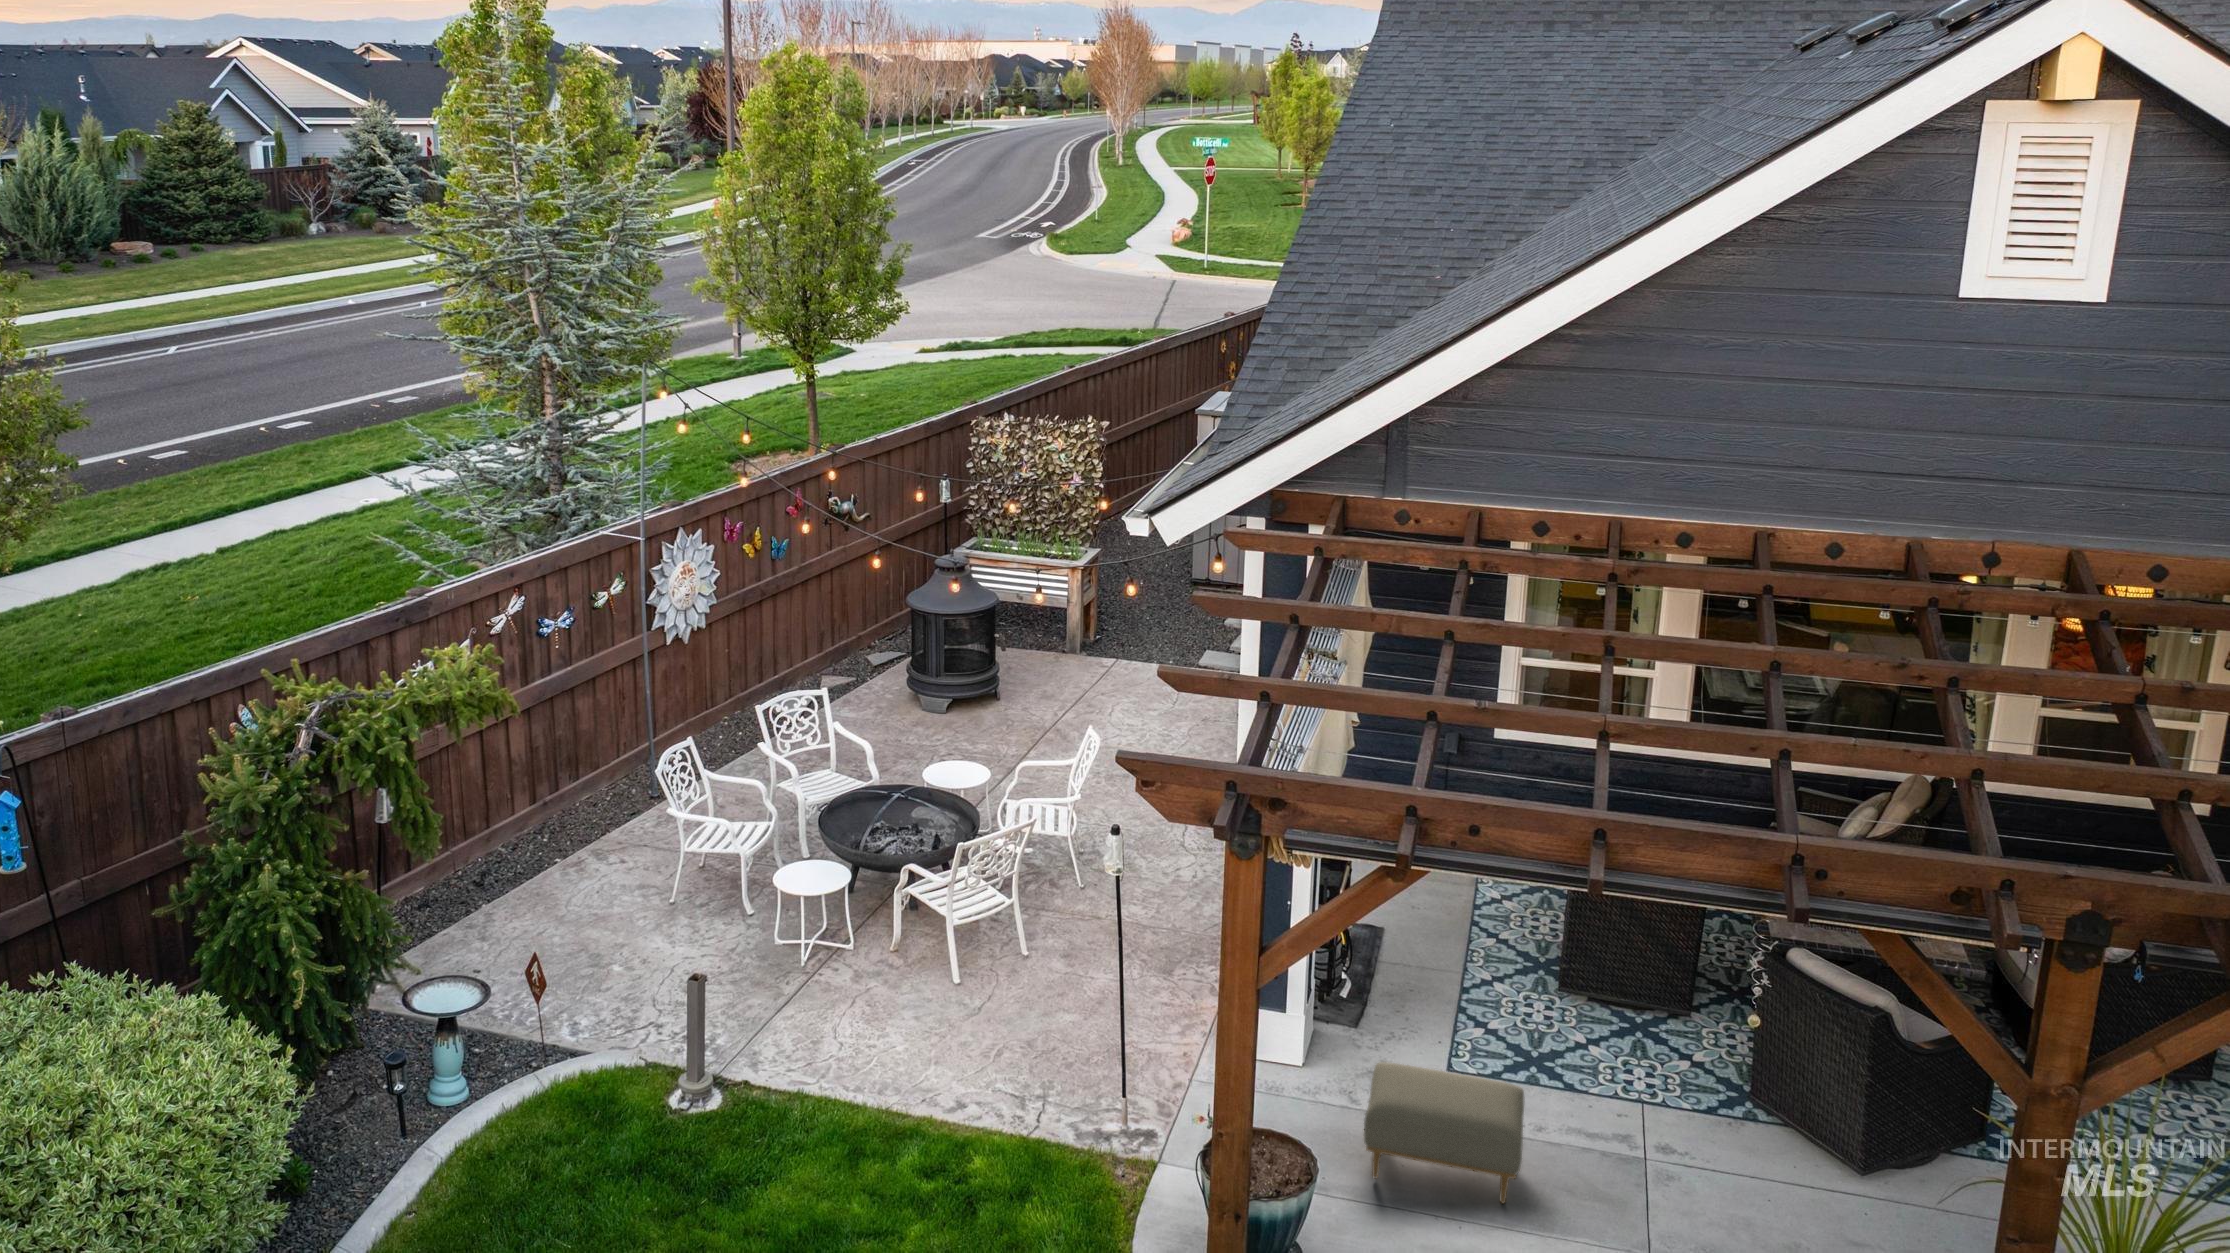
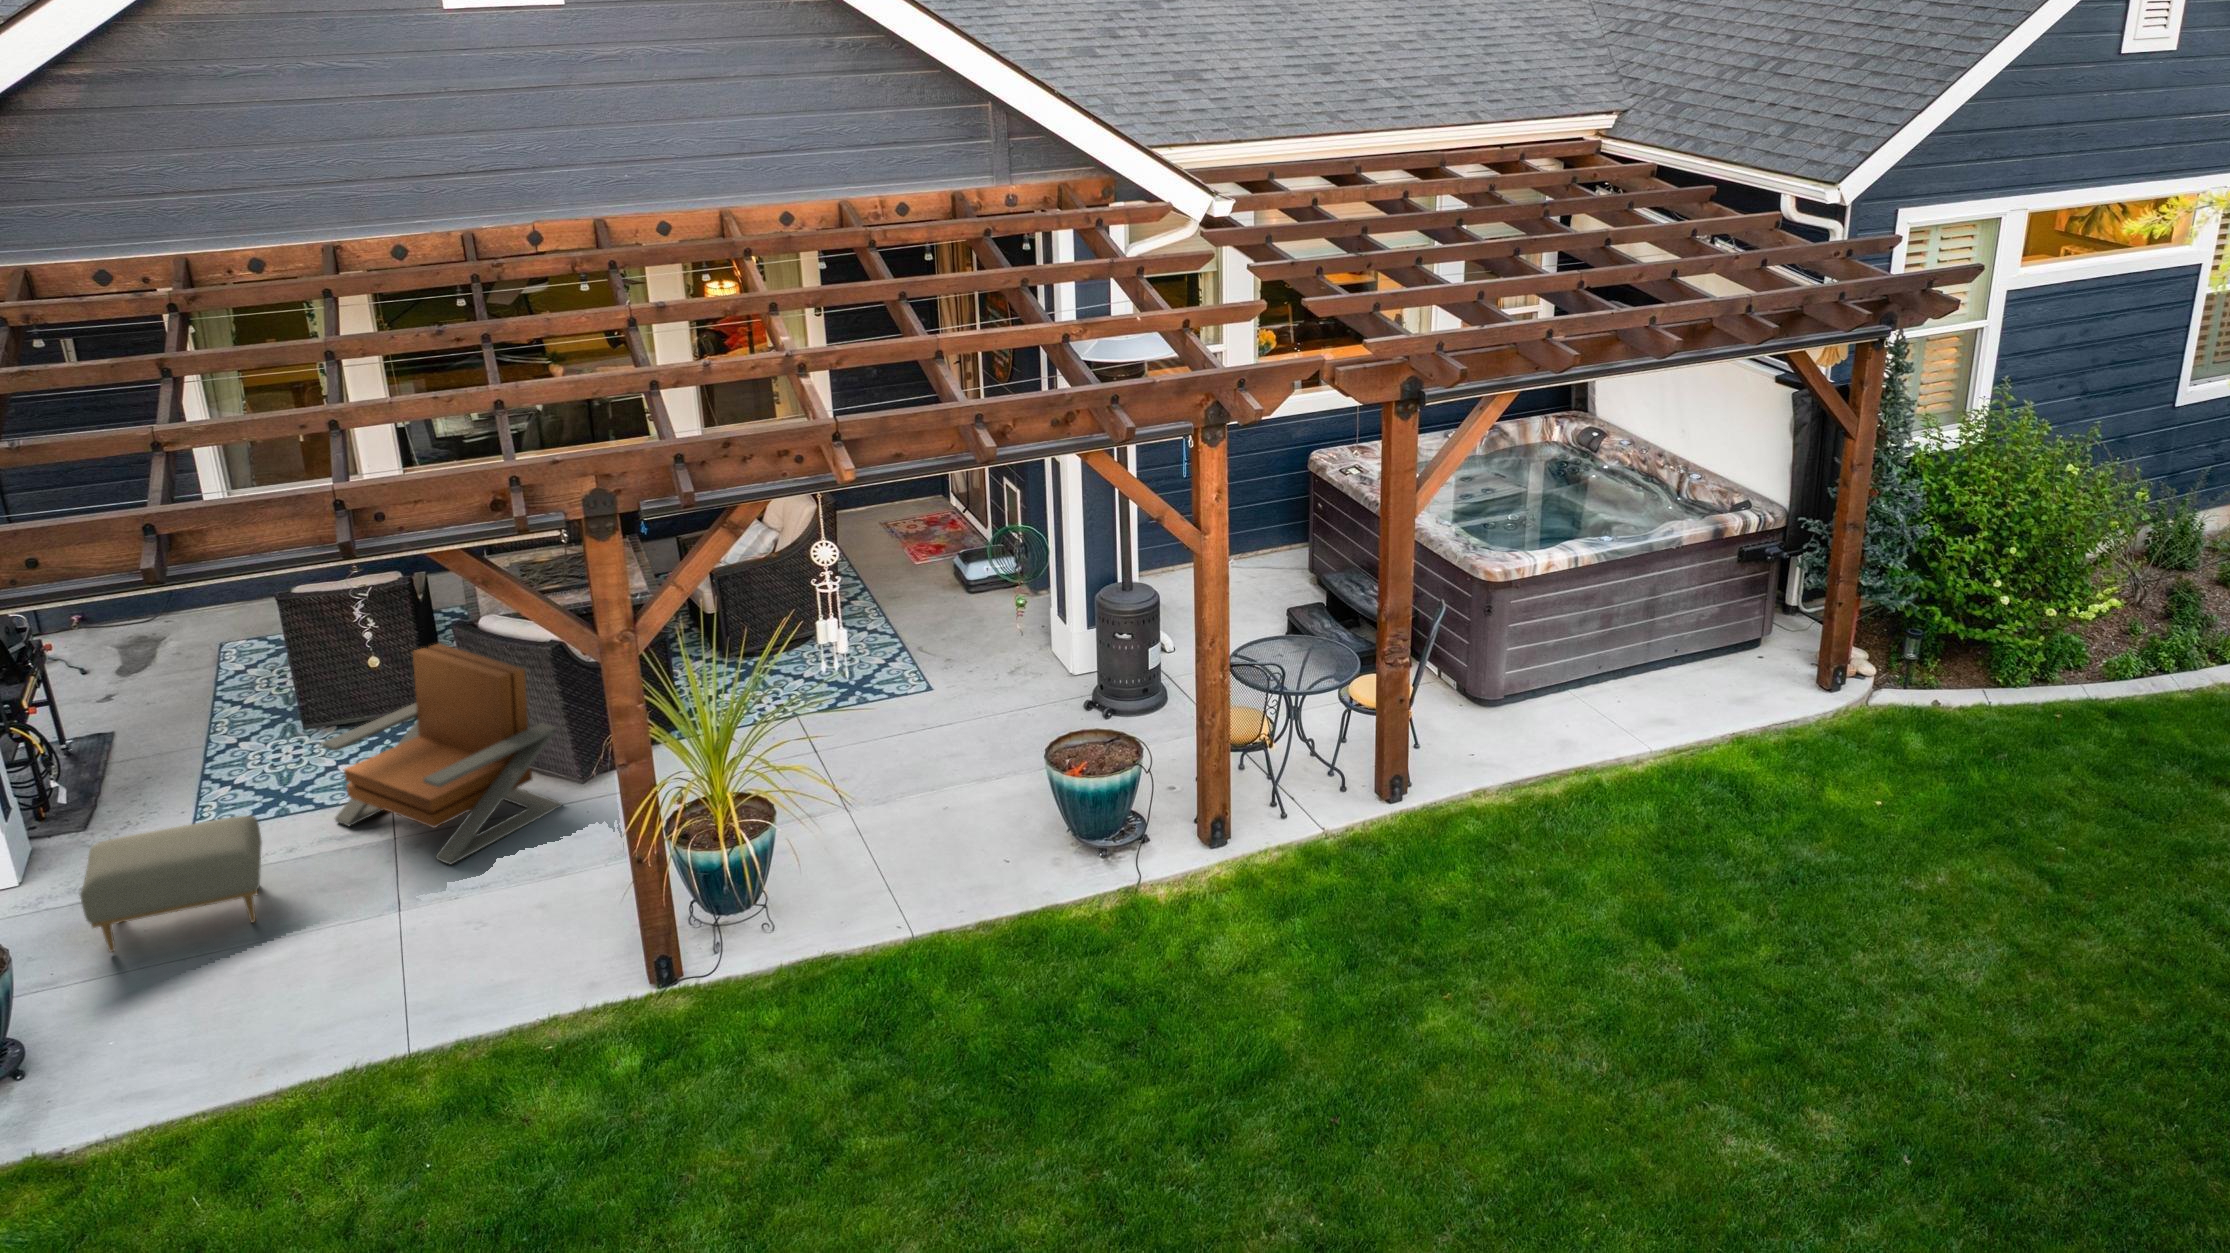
lounge chair: none [1585,959,1857,1223] -> present [322,644,562,865]

